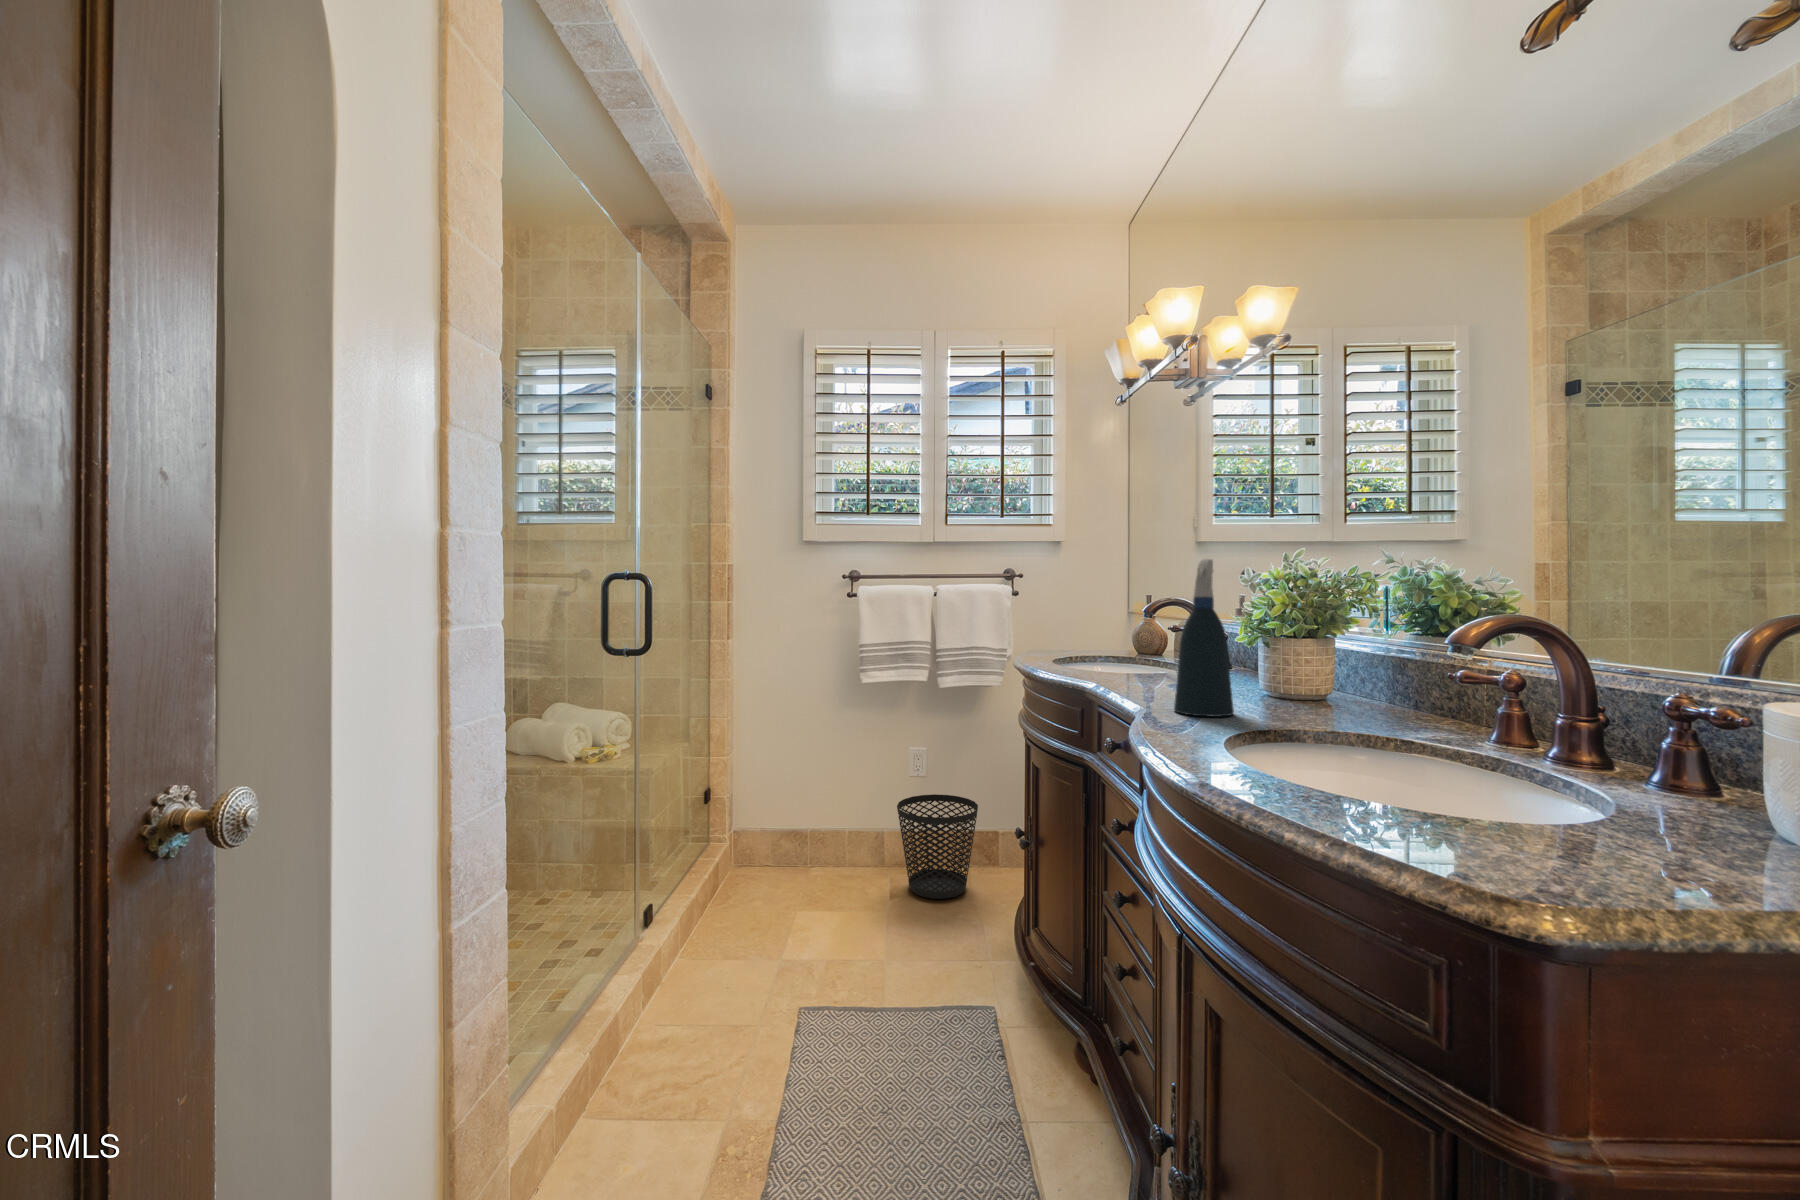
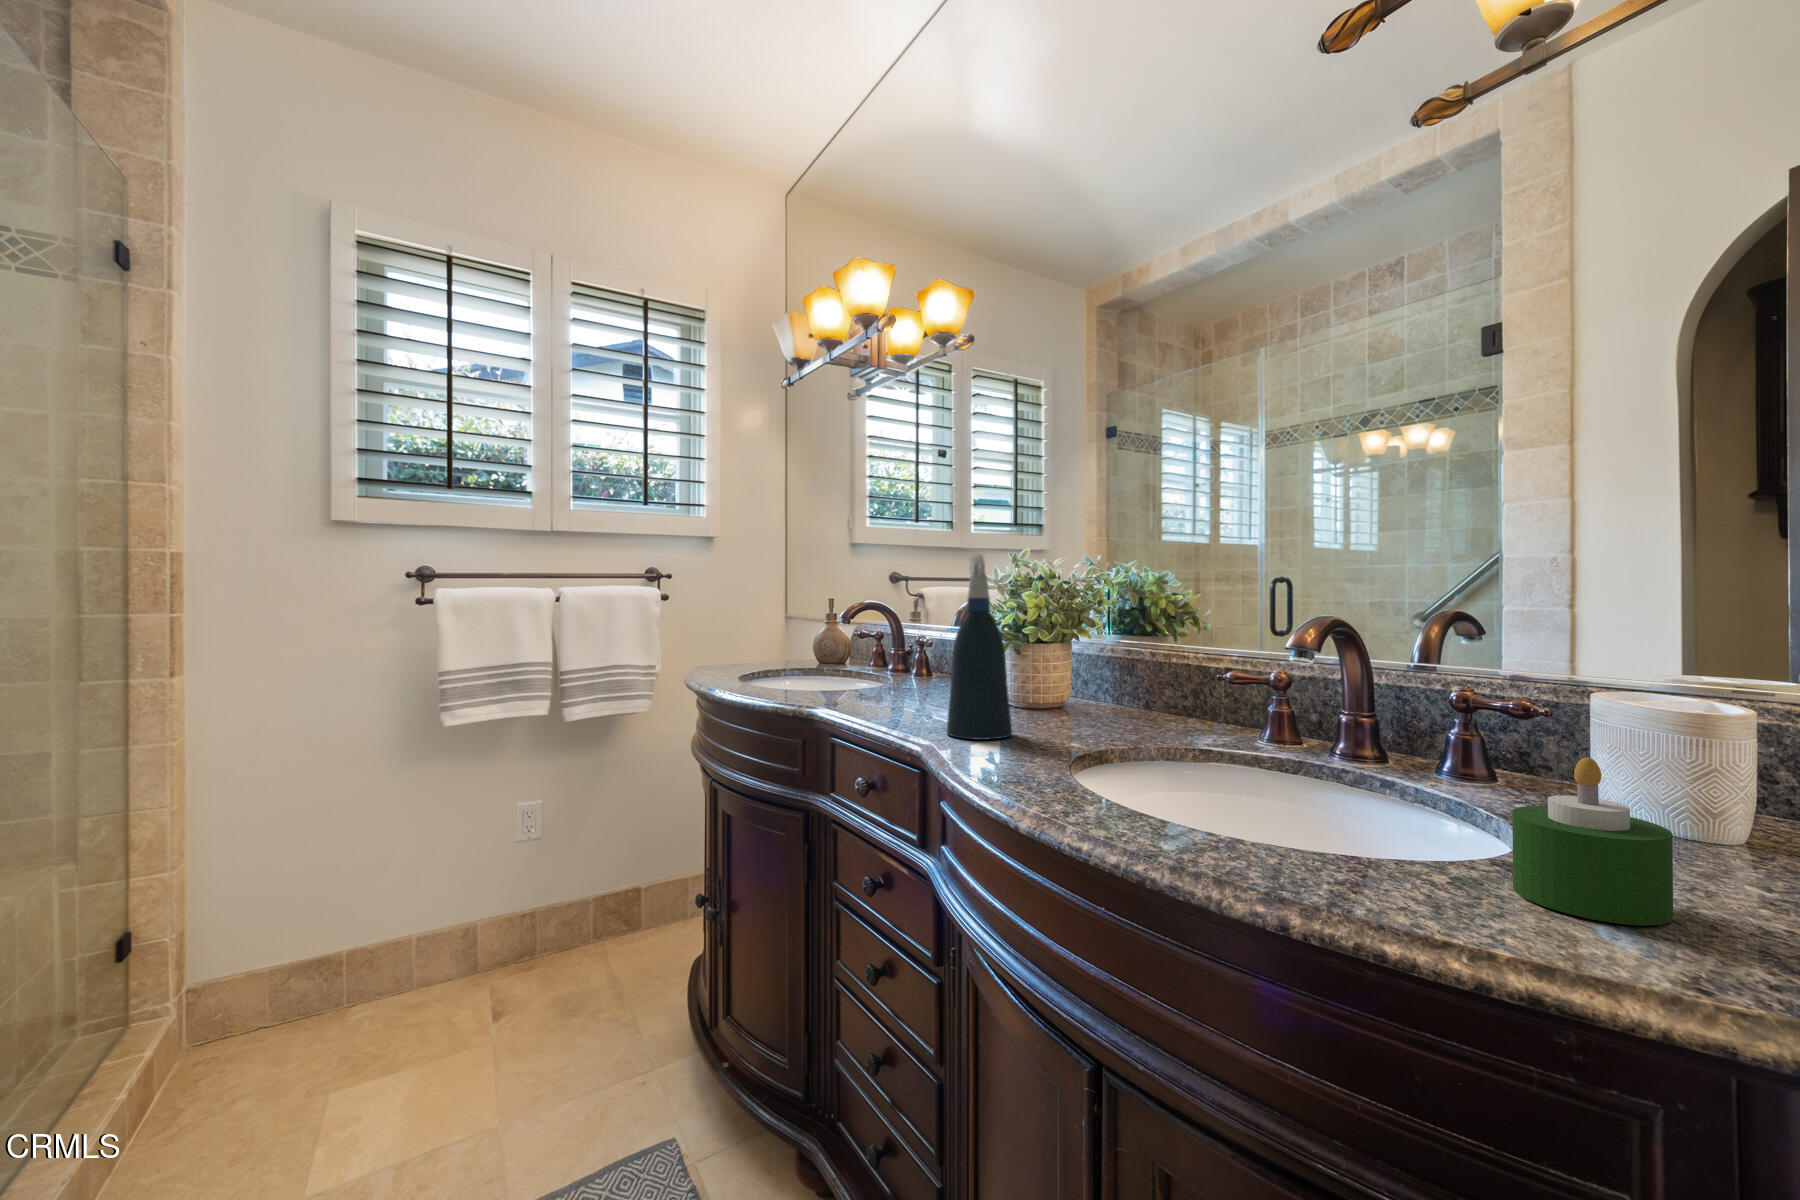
candle: none [1478,742,1614,884] -> present [1512,757,1673,925]
wastebasket: present [897,794,978,899] -> none [503,860,620,1007]

